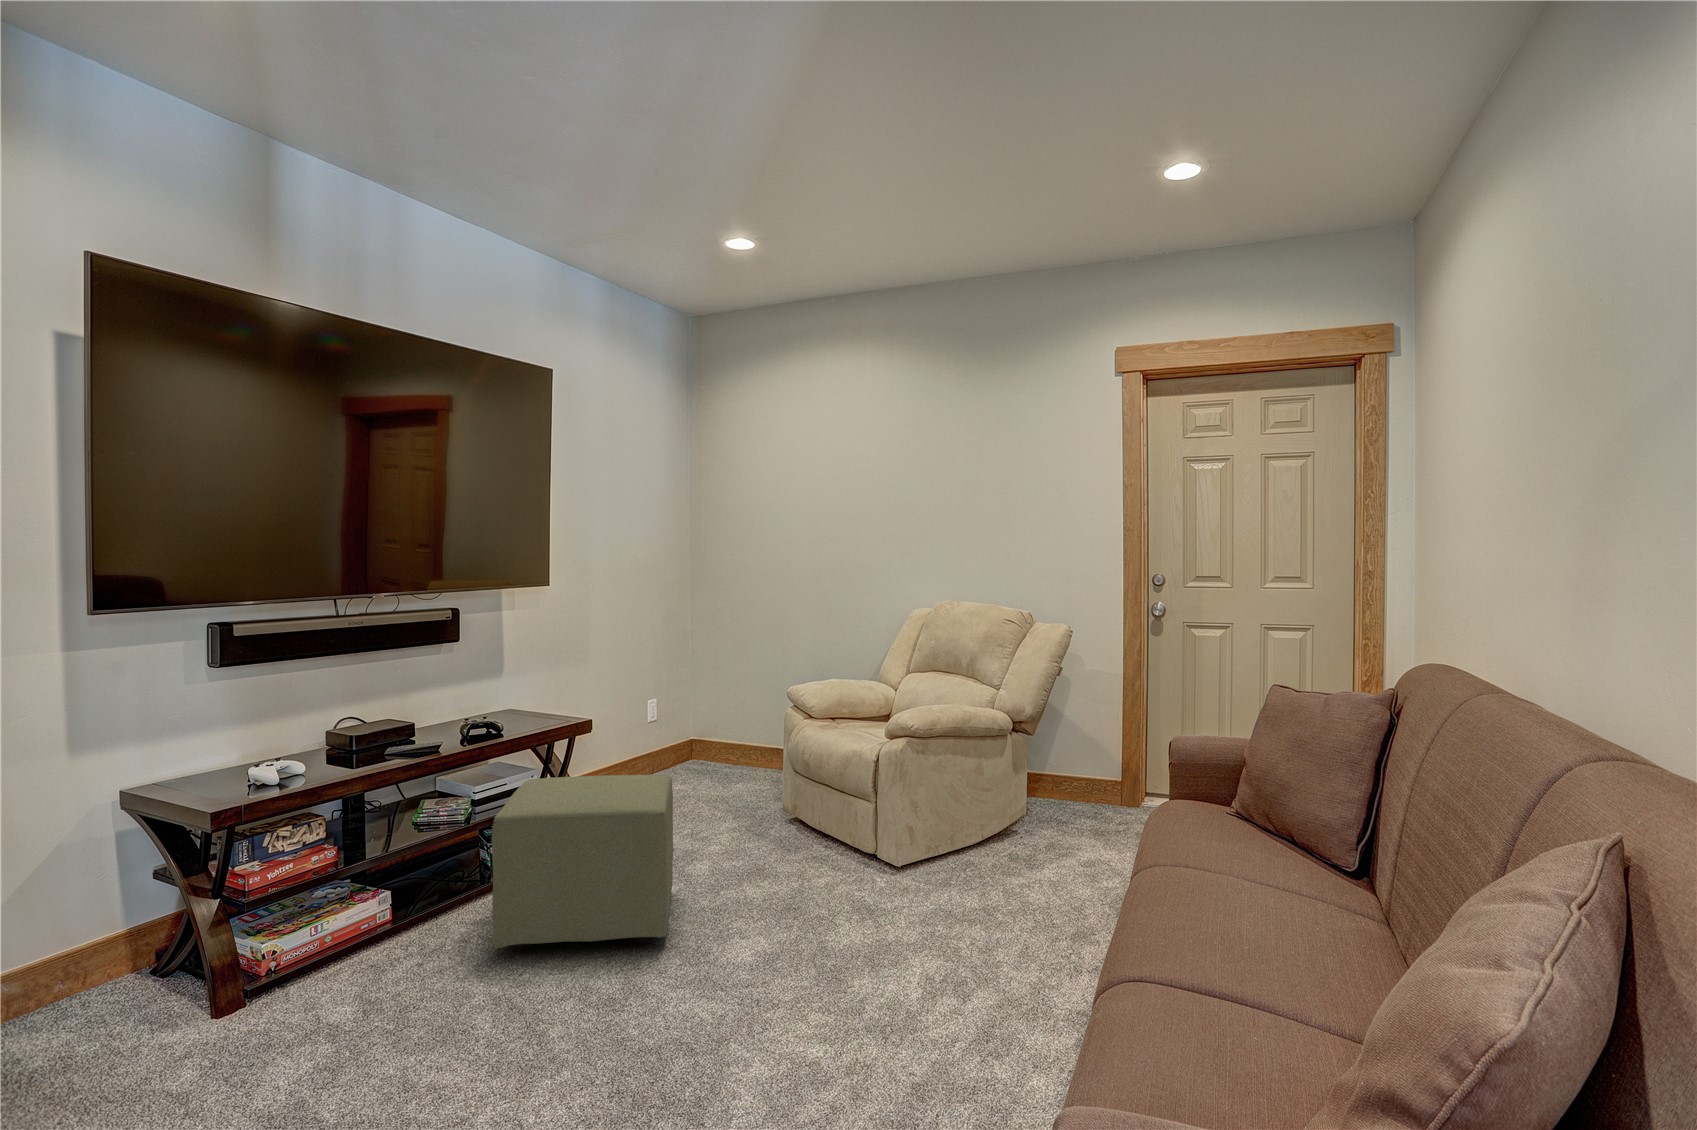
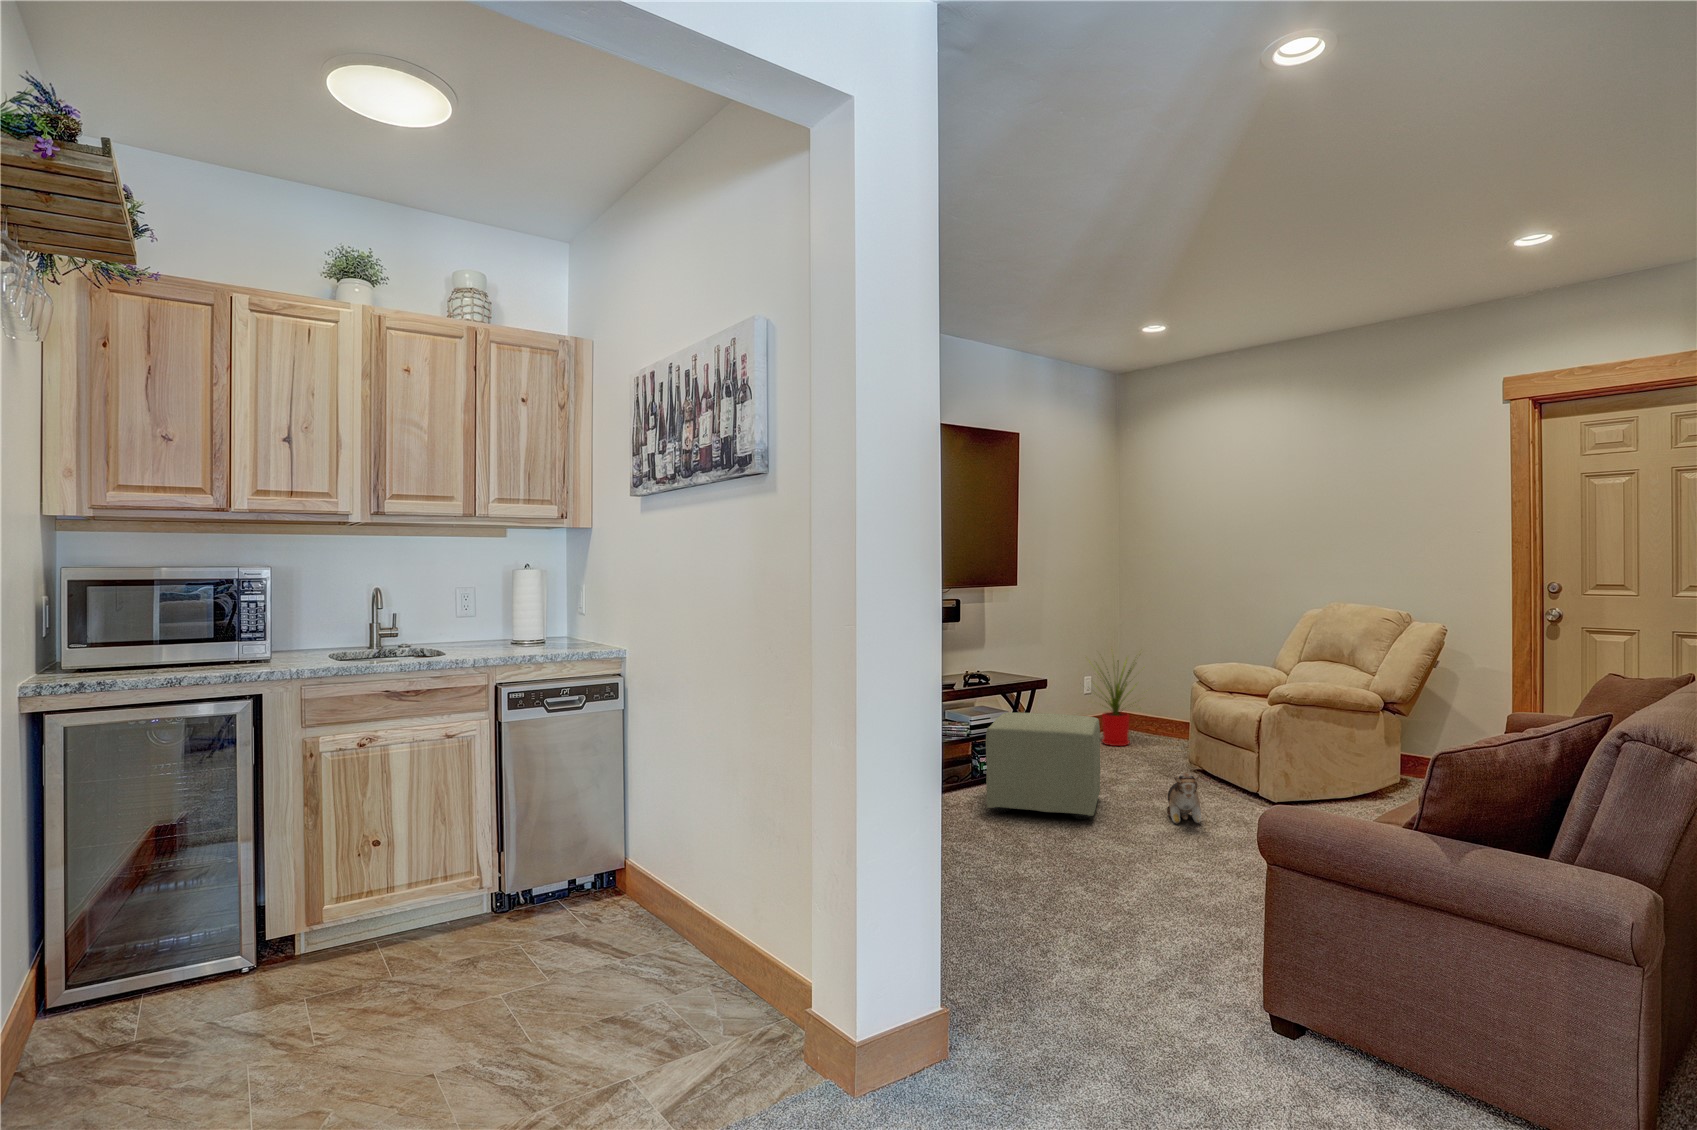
house plant: none [639,661,735,794] -> present [1089,649,1144,746]
plush toy: none [768,851,817,926] -> present [1167,773,1201,824]

